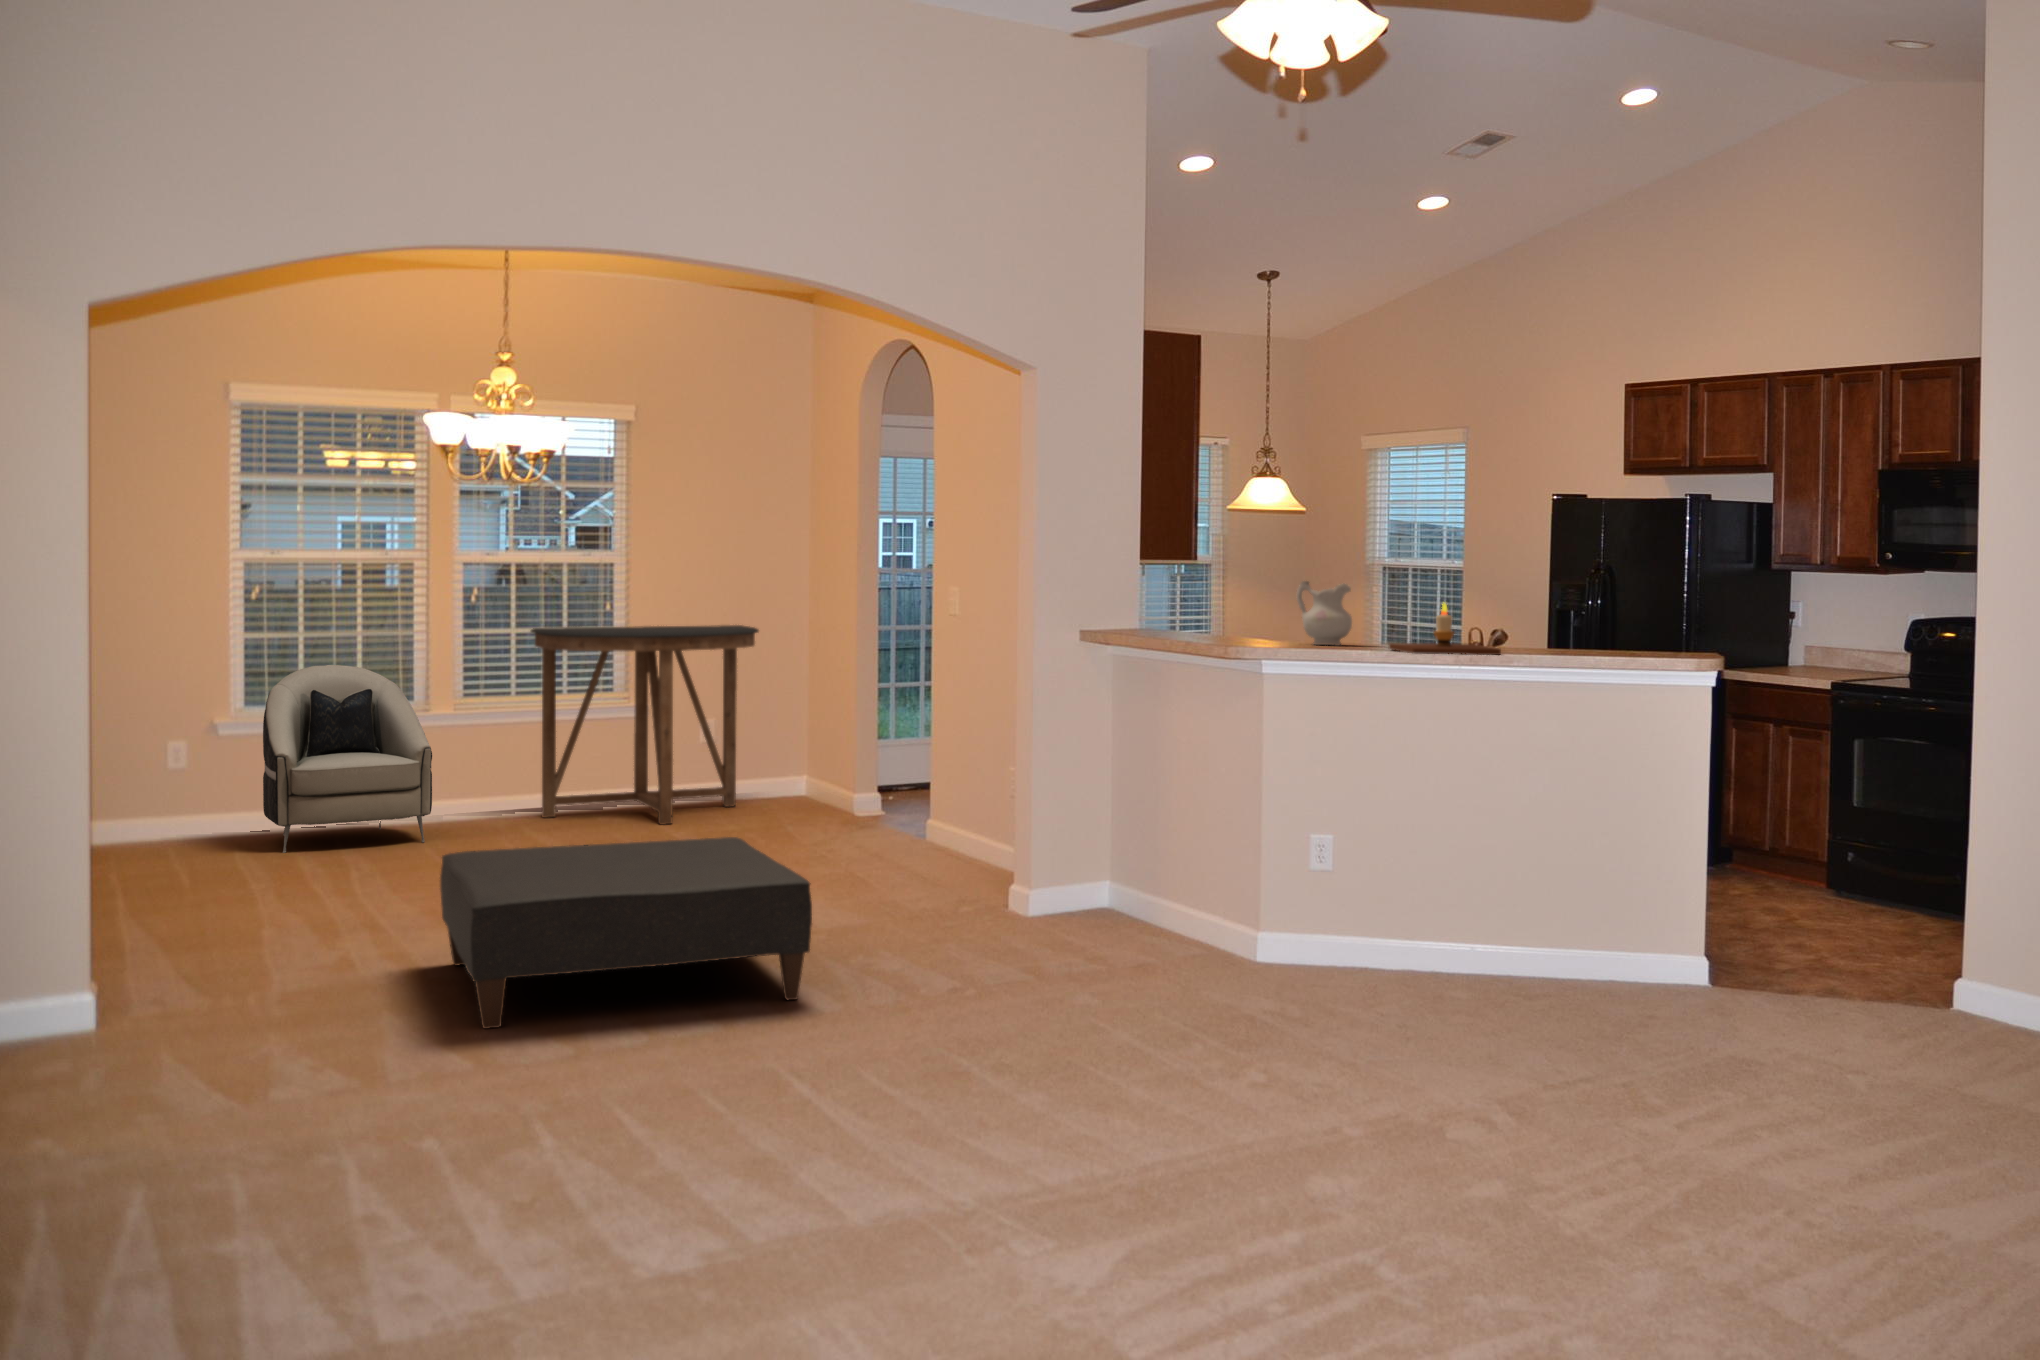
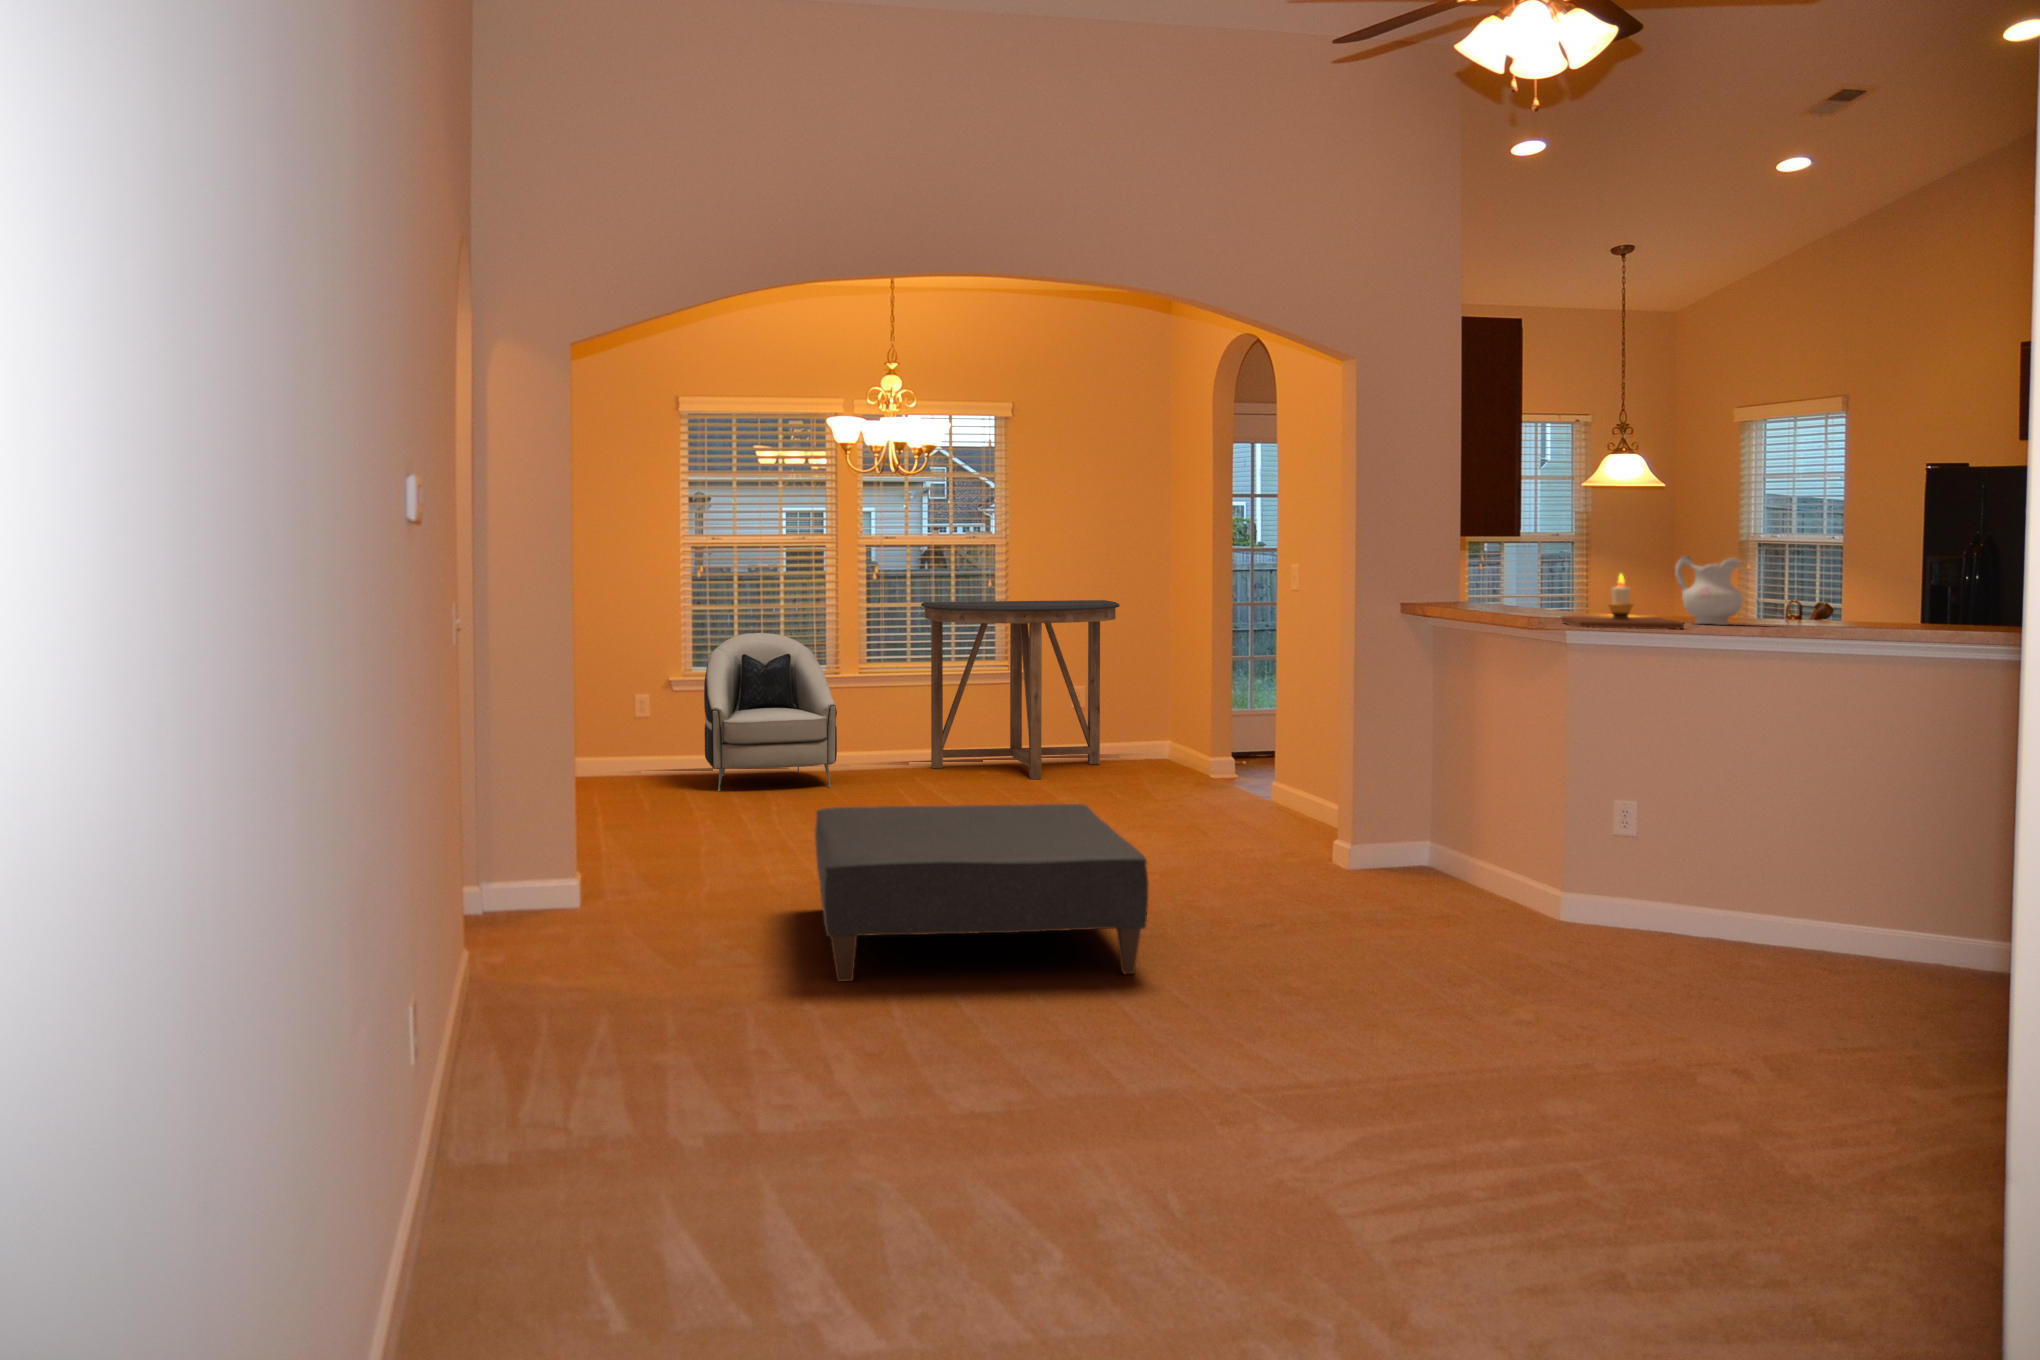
candle: present [1389,603,1501,655] -> present [1561,574,1684,629]

